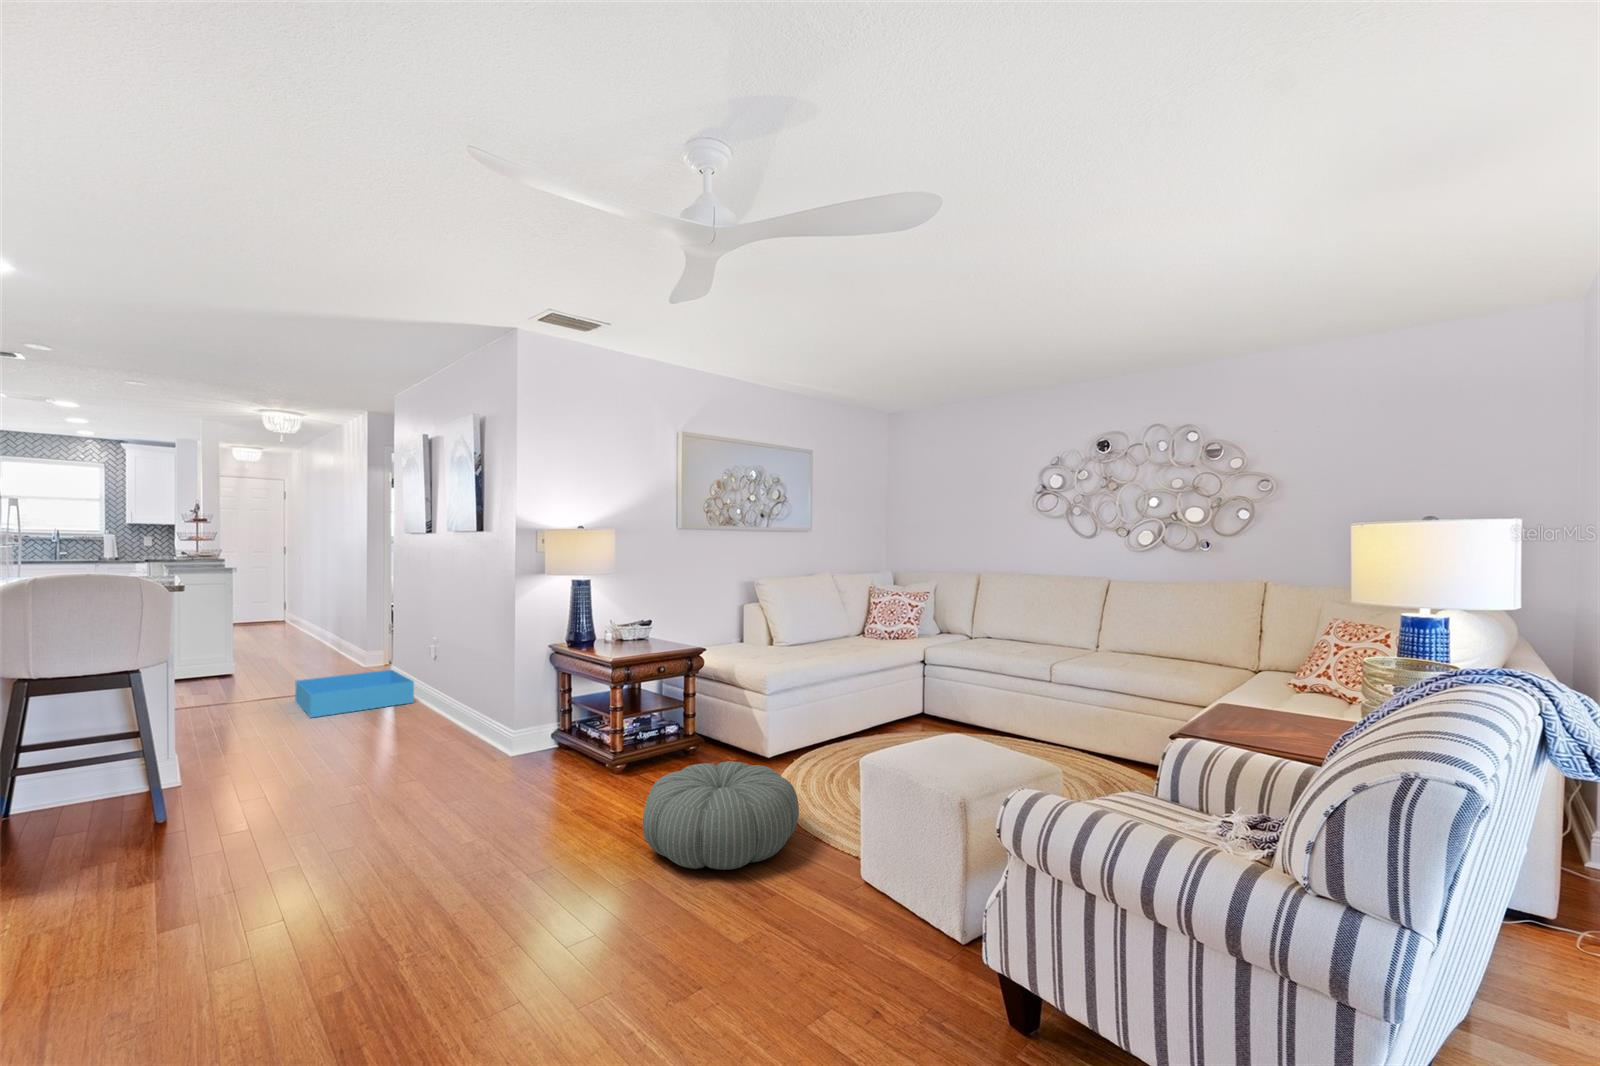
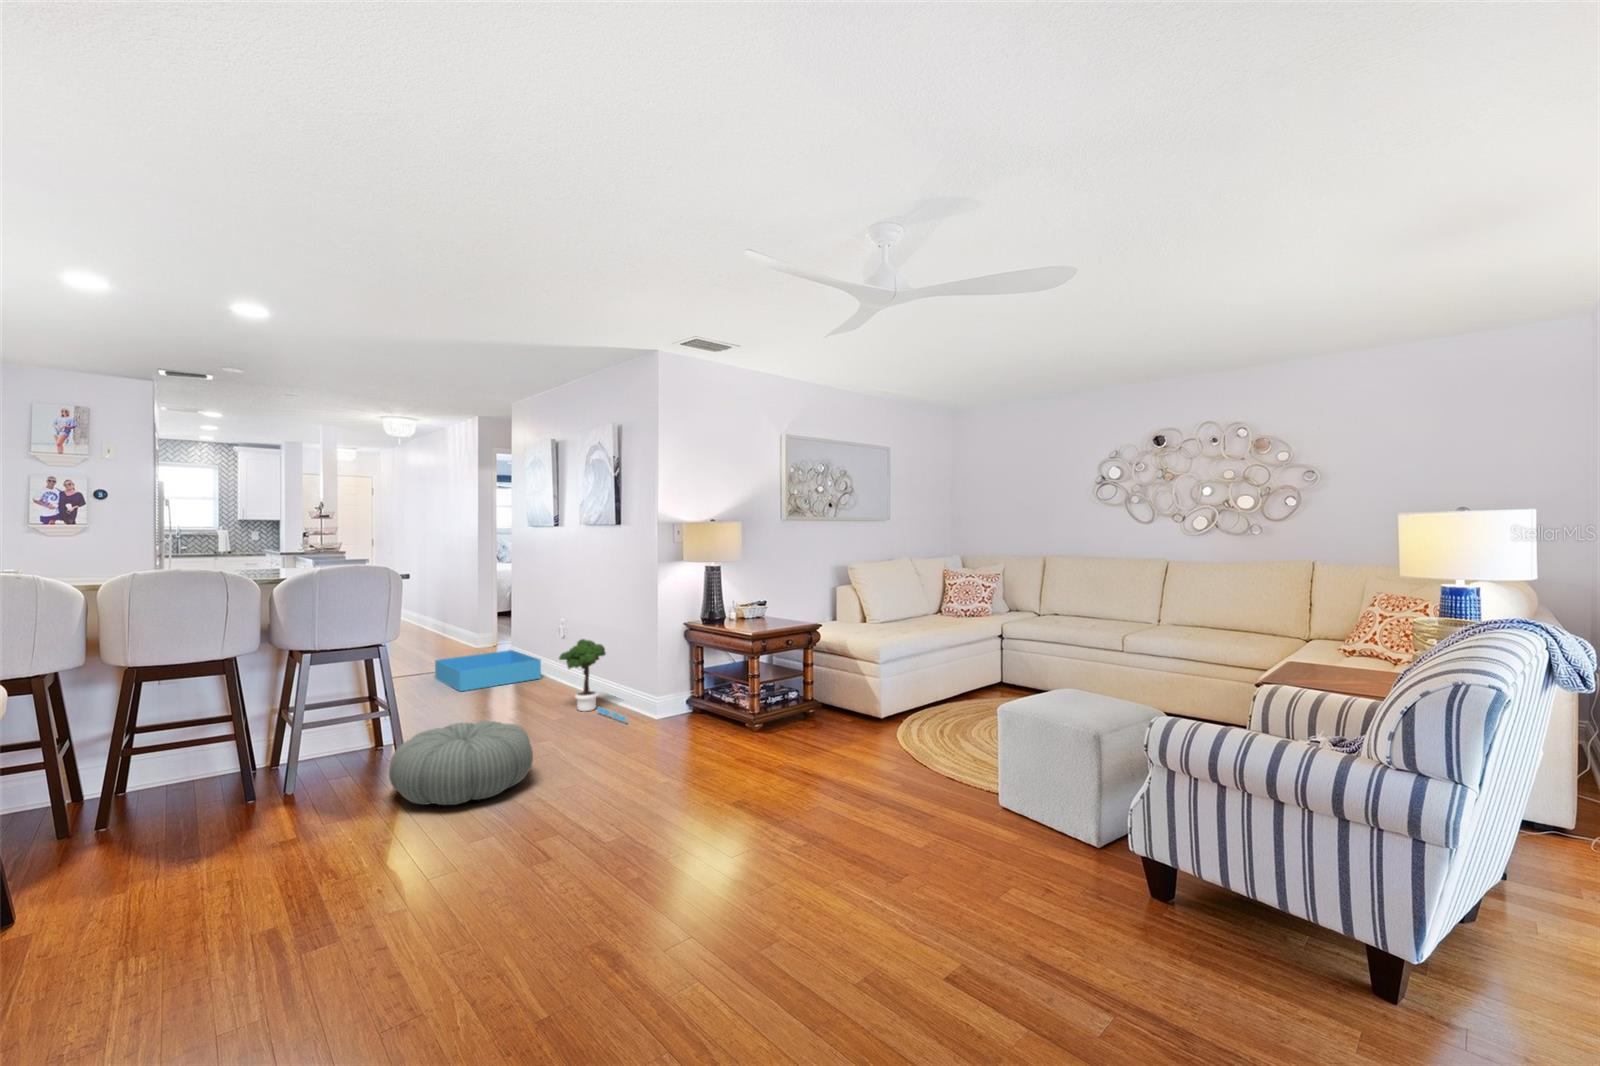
potted tree: none [407,661,472,760] -> present [559,639,627,722]
pouf: present [643,761,799,870] -> present [389,721,533,805]

